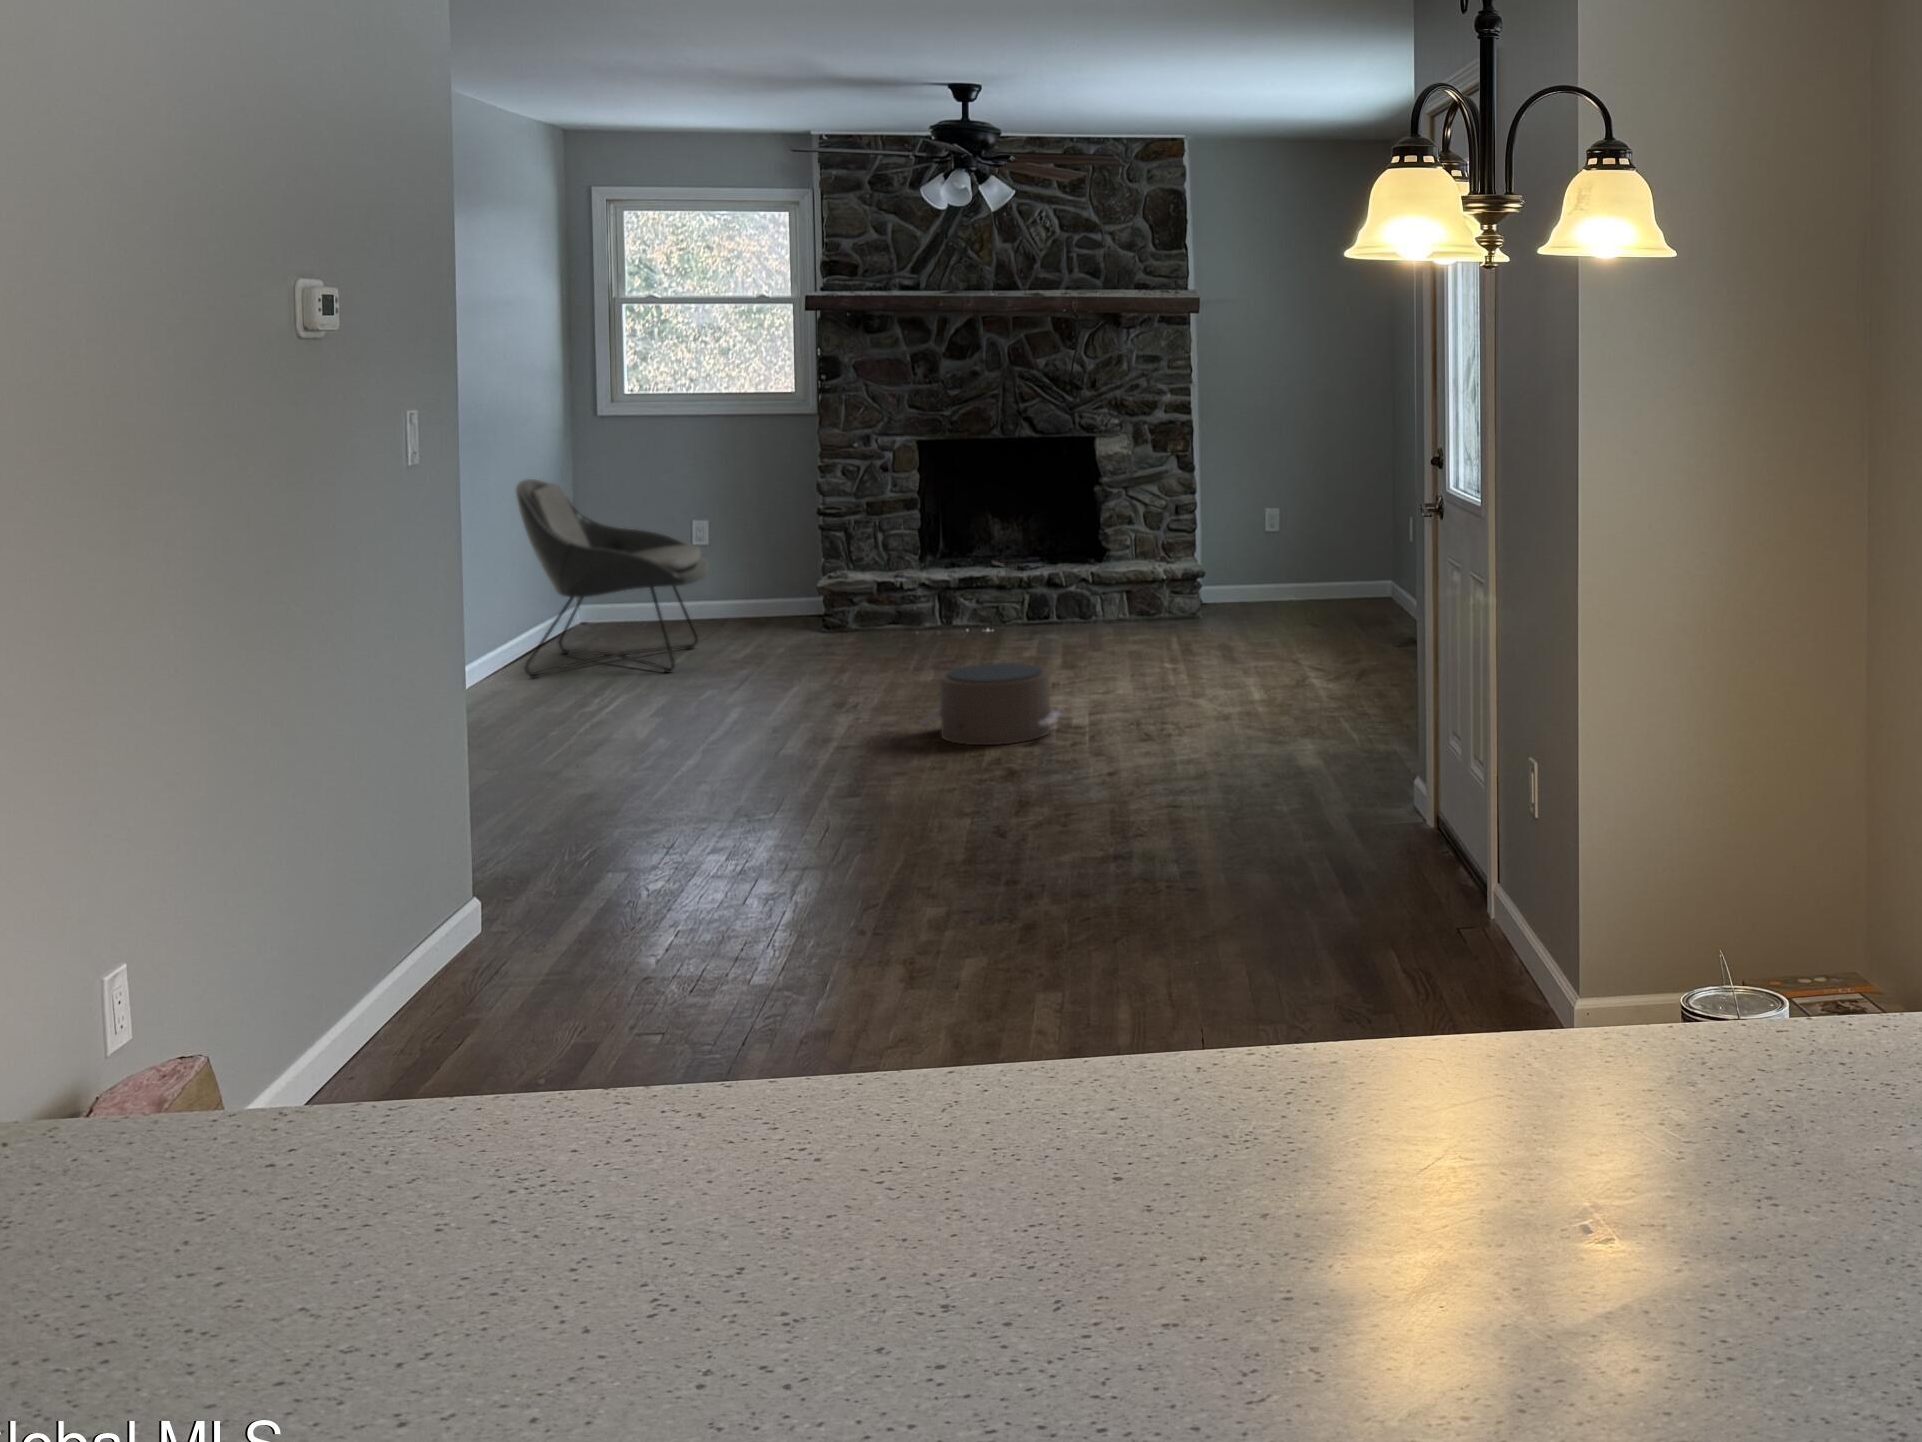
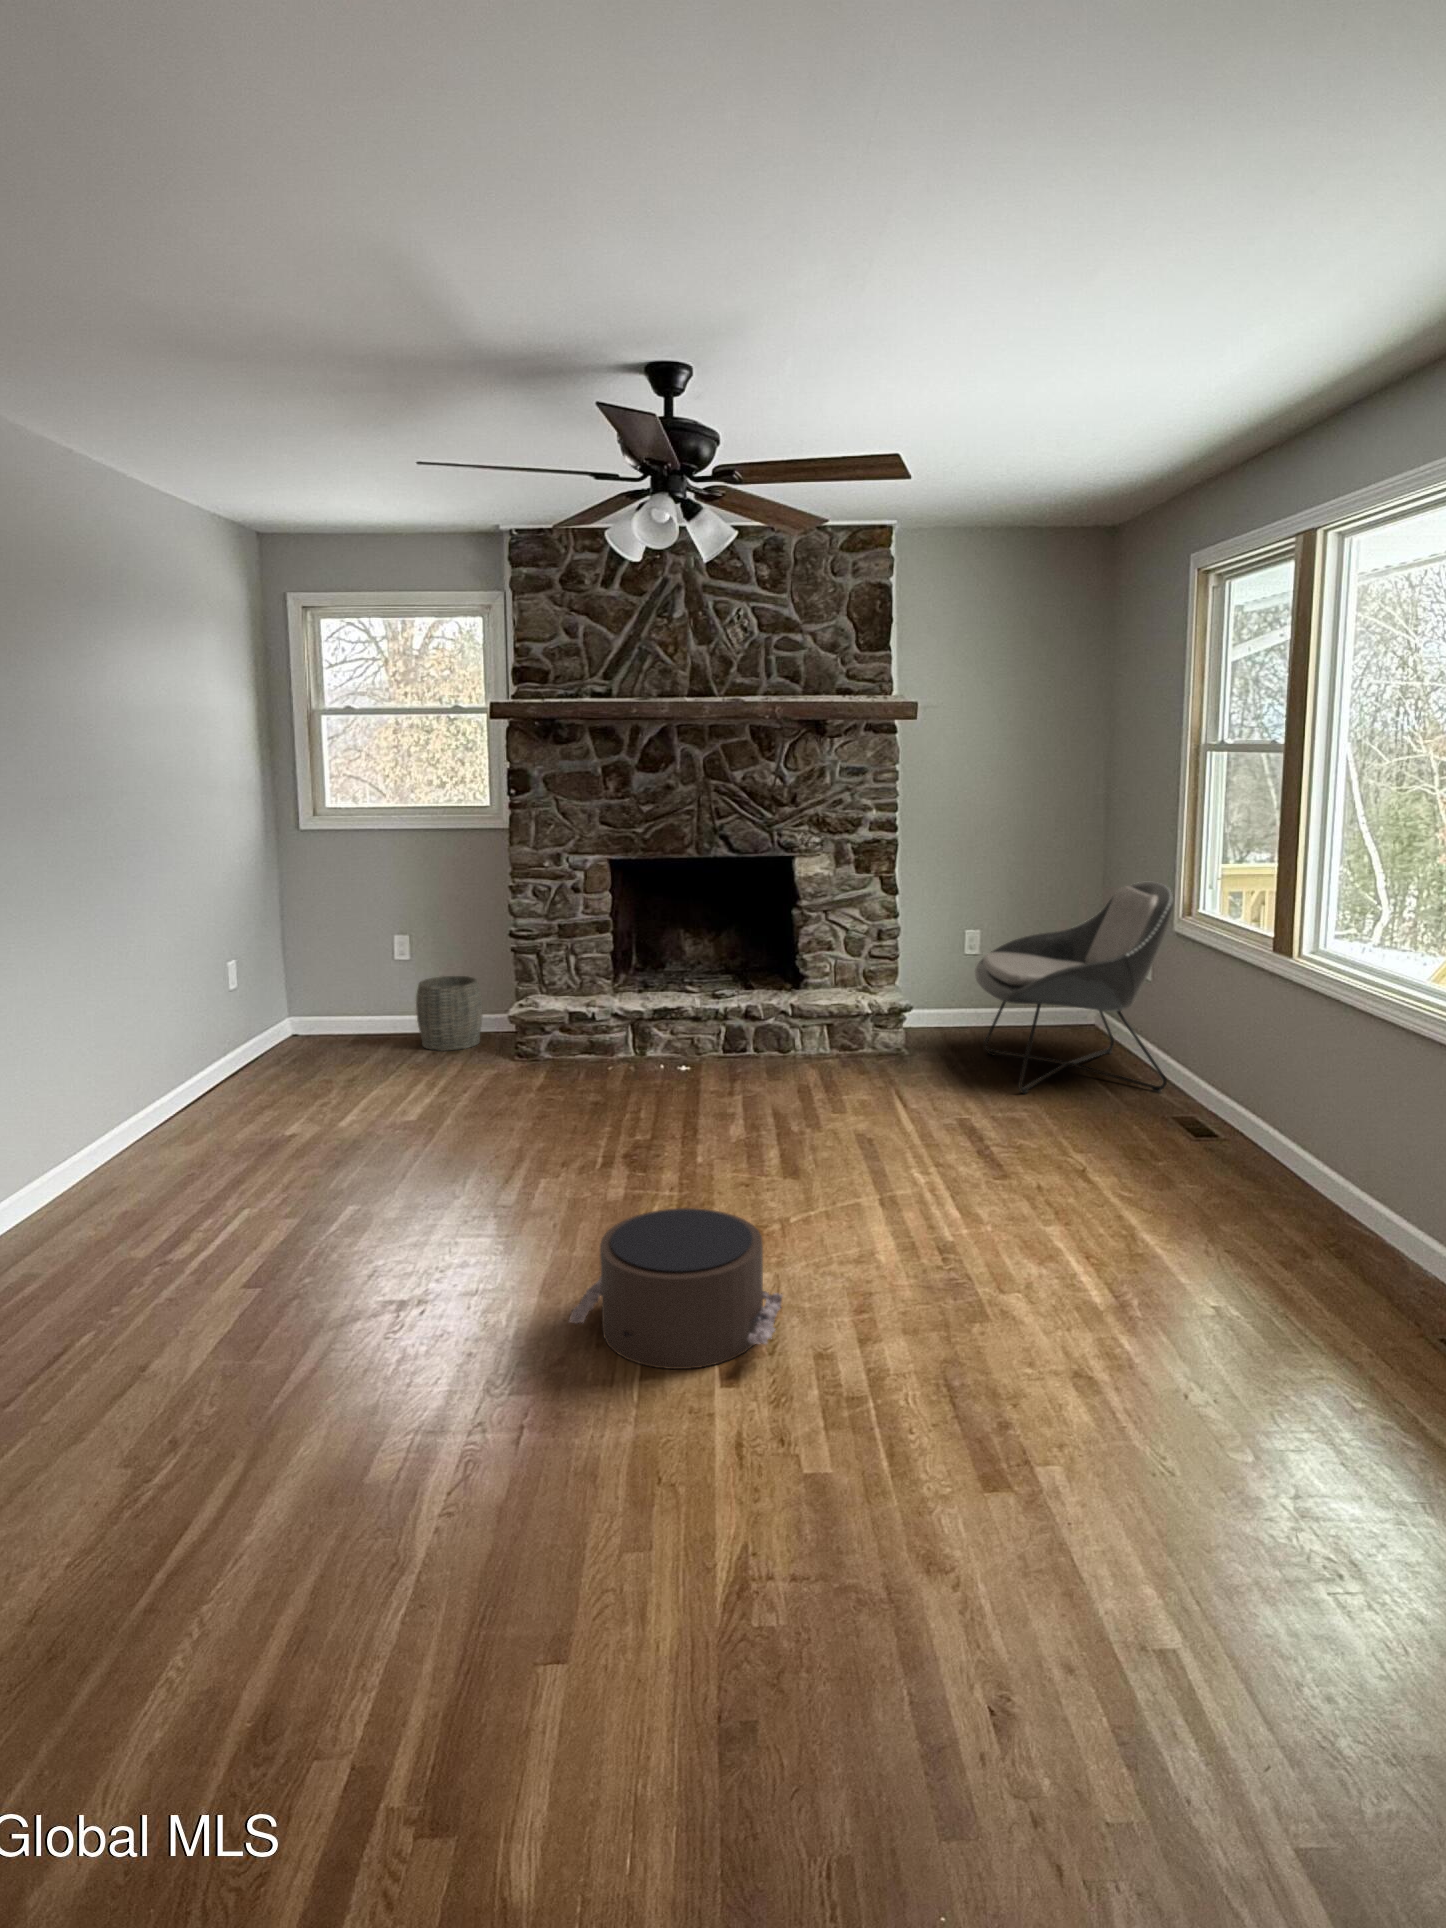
lounge chair: present [515,479,709,678] -> present [975,882,1174,1093]
woven basket: none [720,559,786,629] -> present [416,976,483,1051]

